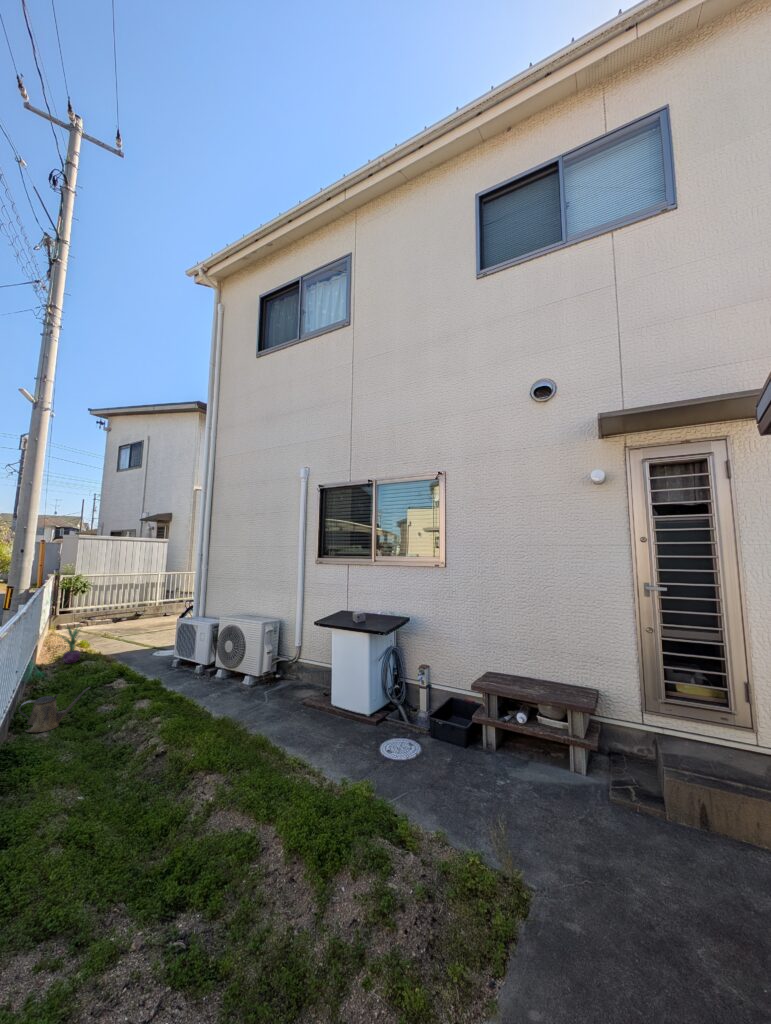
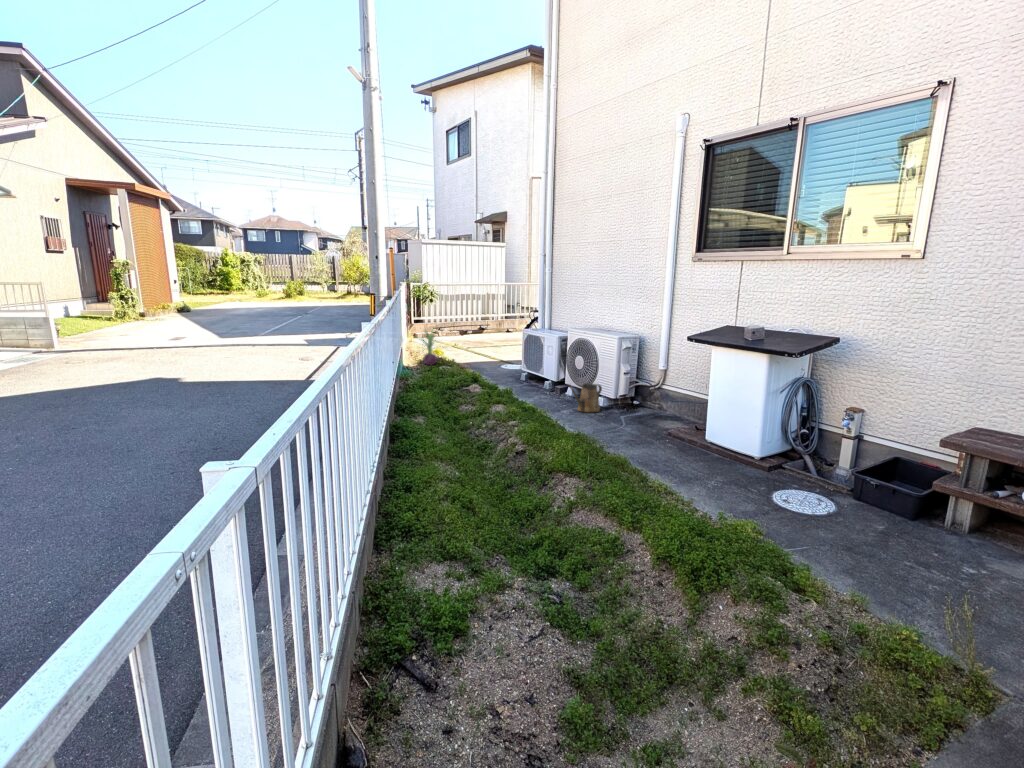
watering can: present [19,687,90,732] -> present [567,383,602,413]

